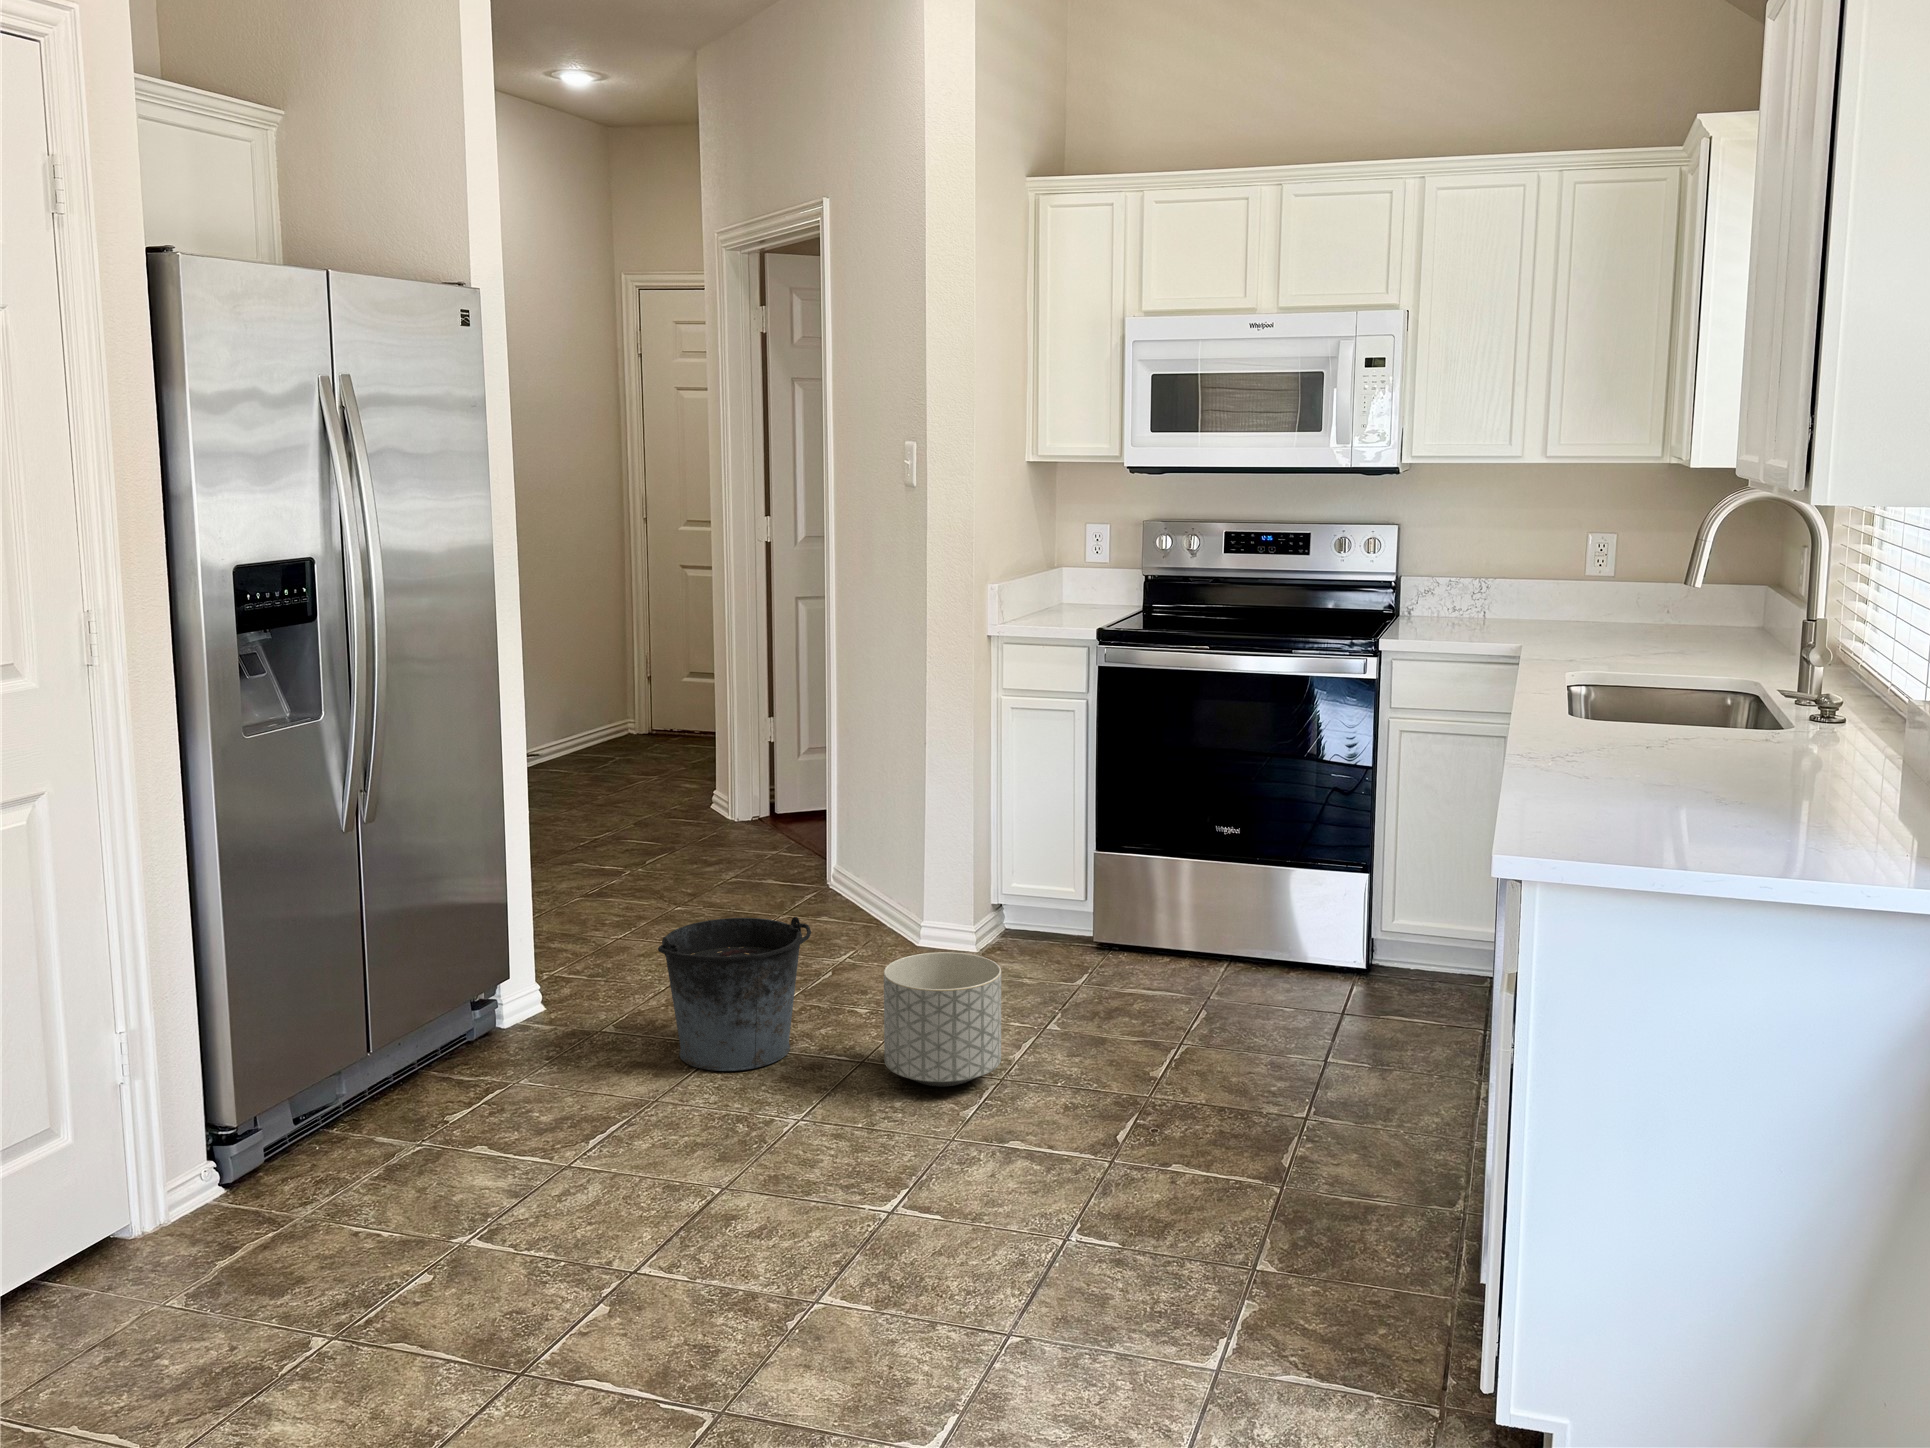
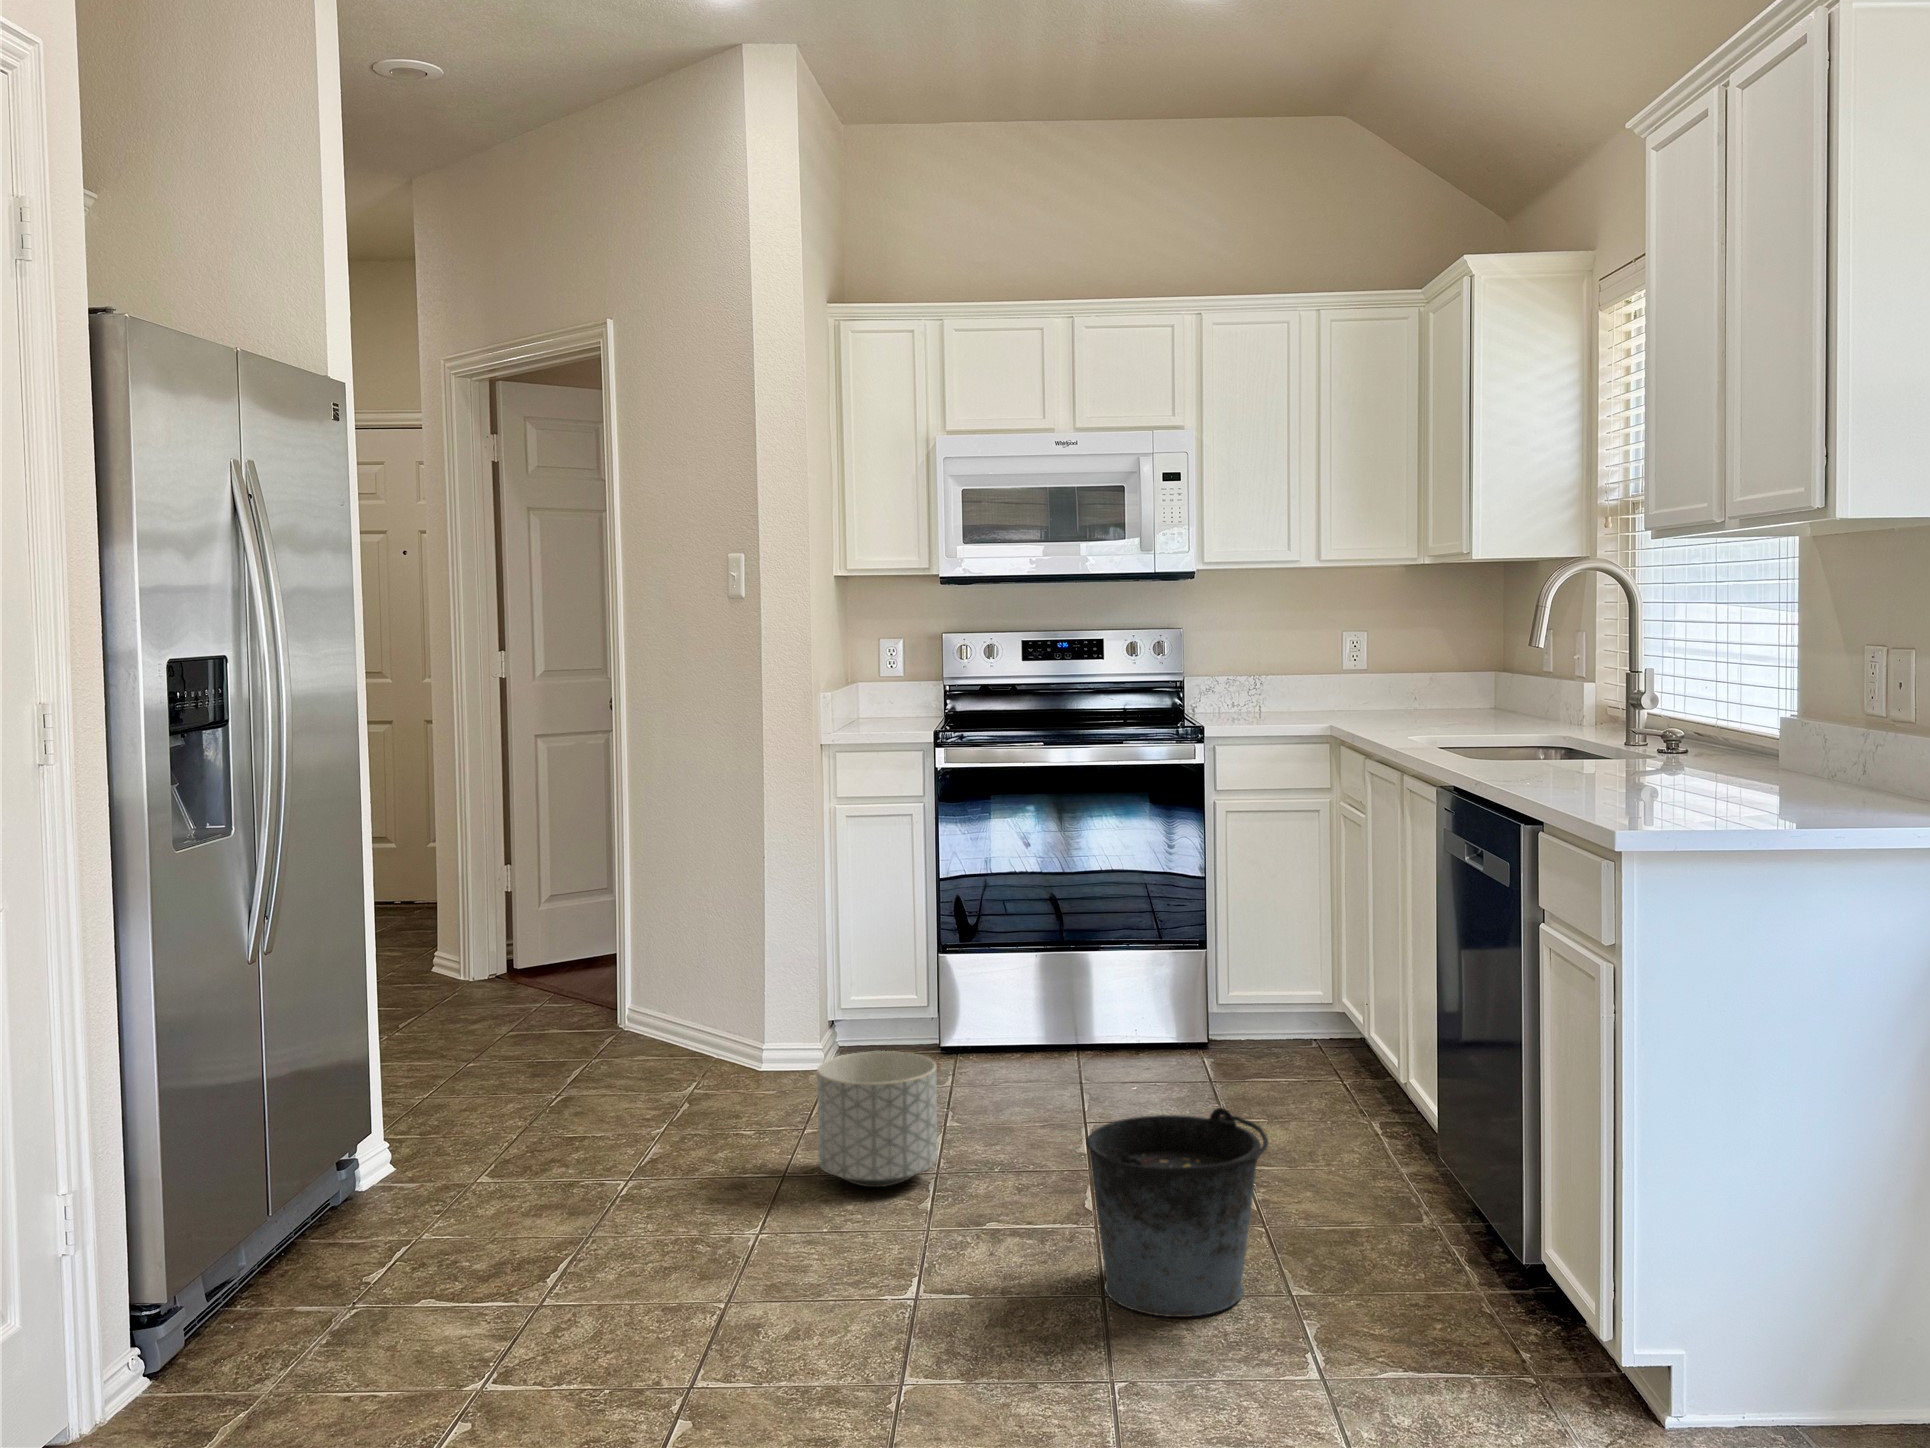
bucket: present [658,917,811,1071] -> present [1086,1108,1269,1317]

